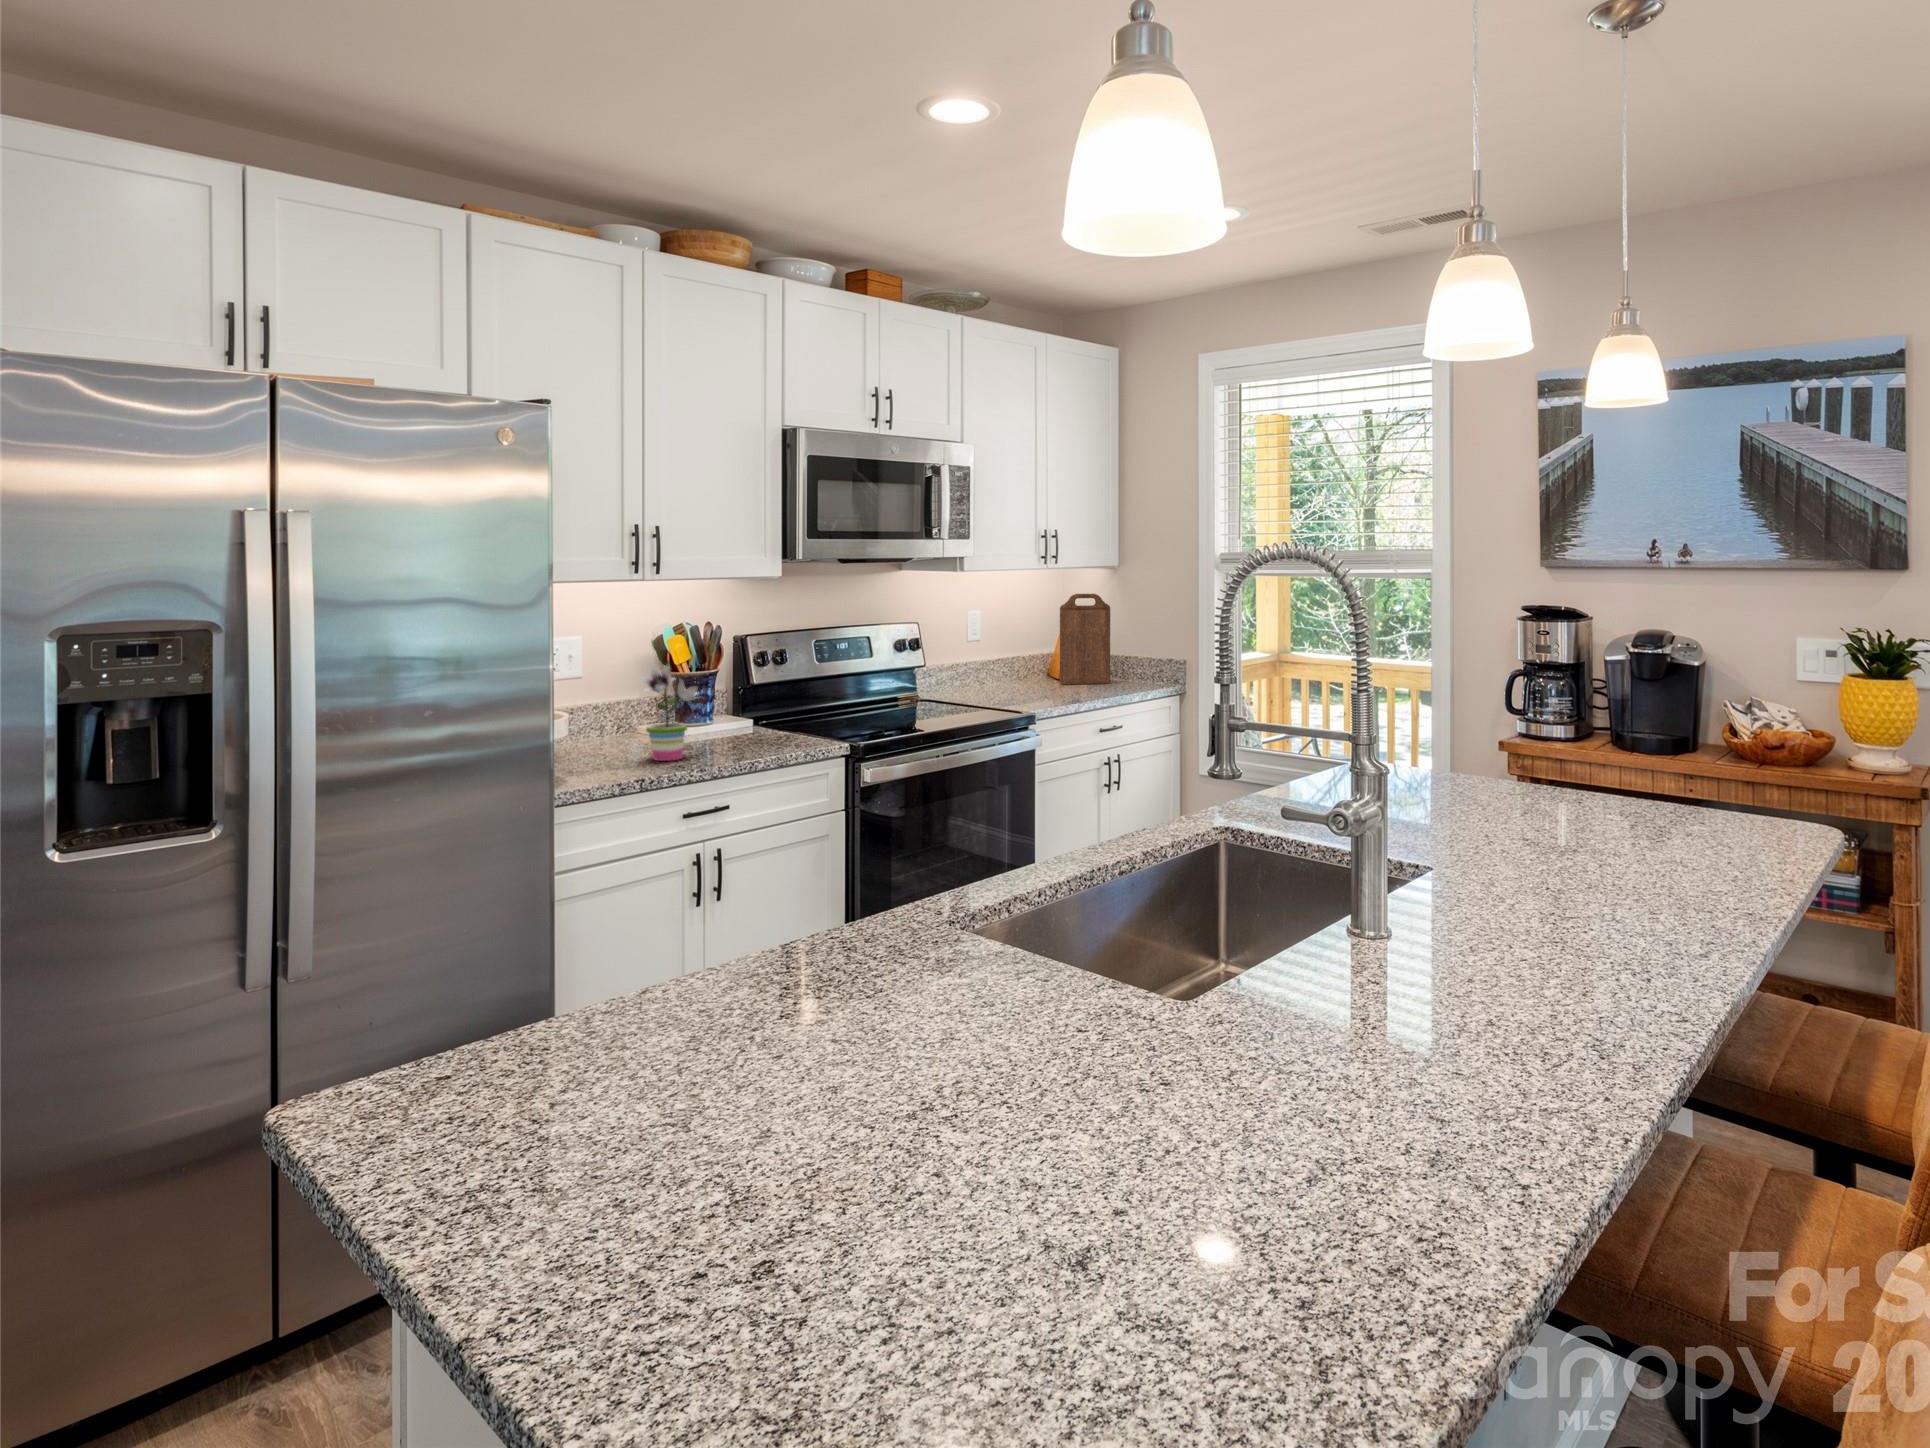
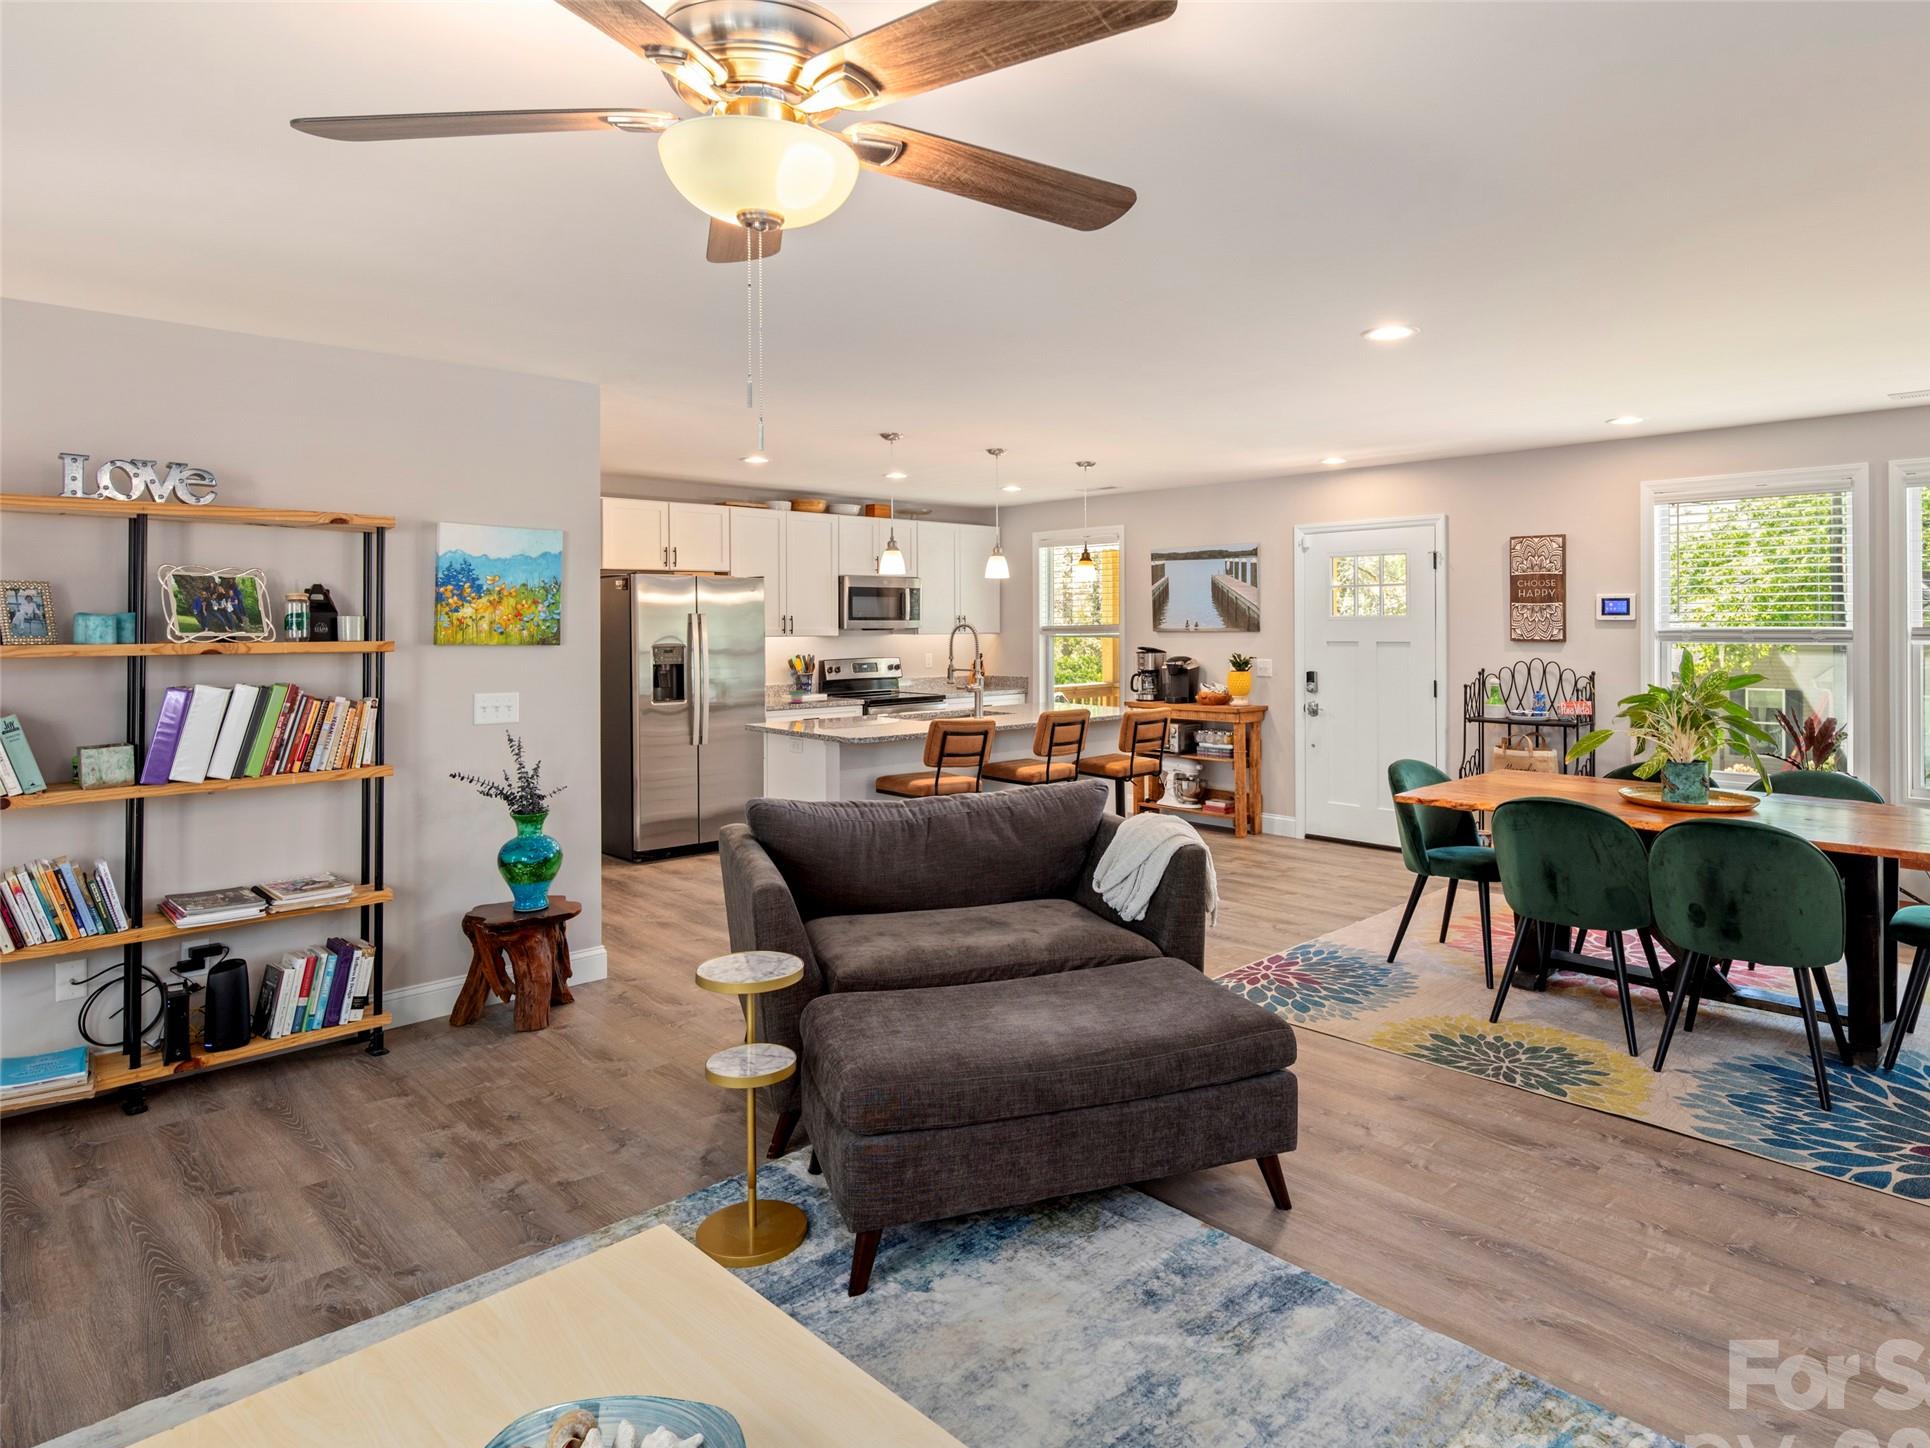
cutting board: present [1060,594,1110,685] -> none [969,643,993,686]

